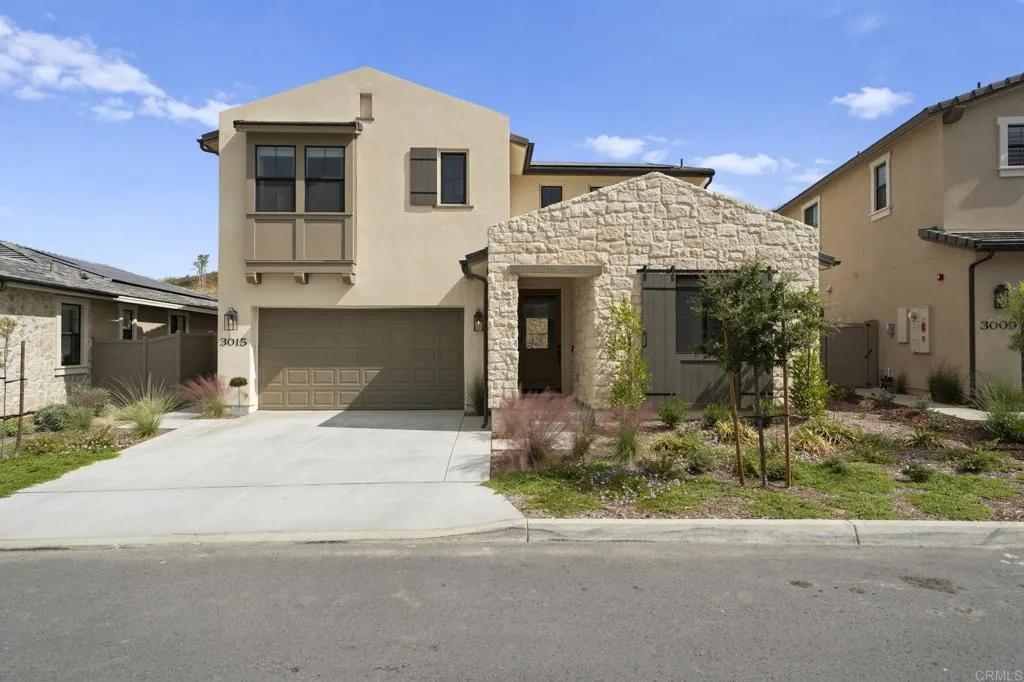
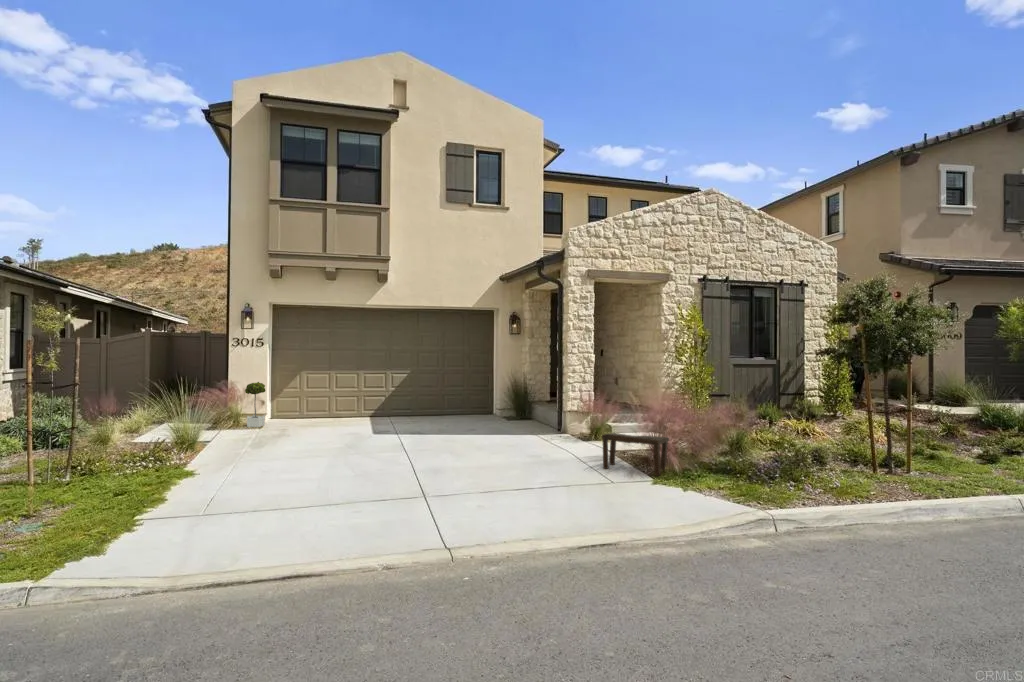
bench: none [454,427,510,469] -> present [602,433,669,476]

